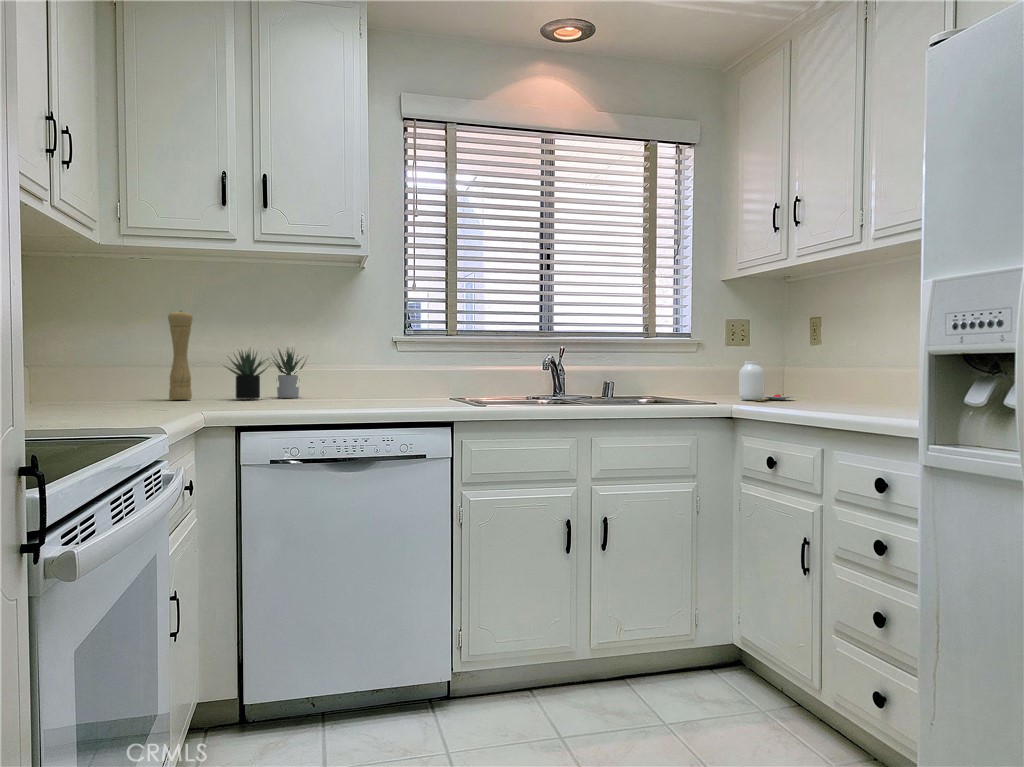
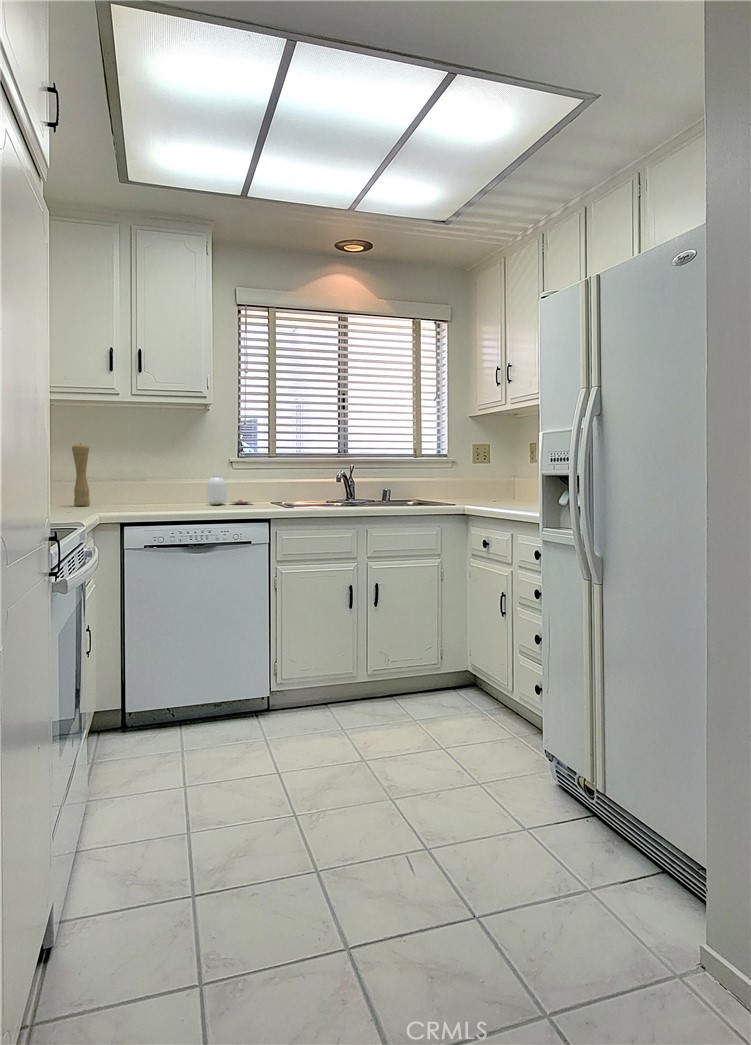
succulent plant: present [225,349,305,399] -> none [111,466,172,505]
jar: present [739,361,793,401] -> present [207,475,253,505]

